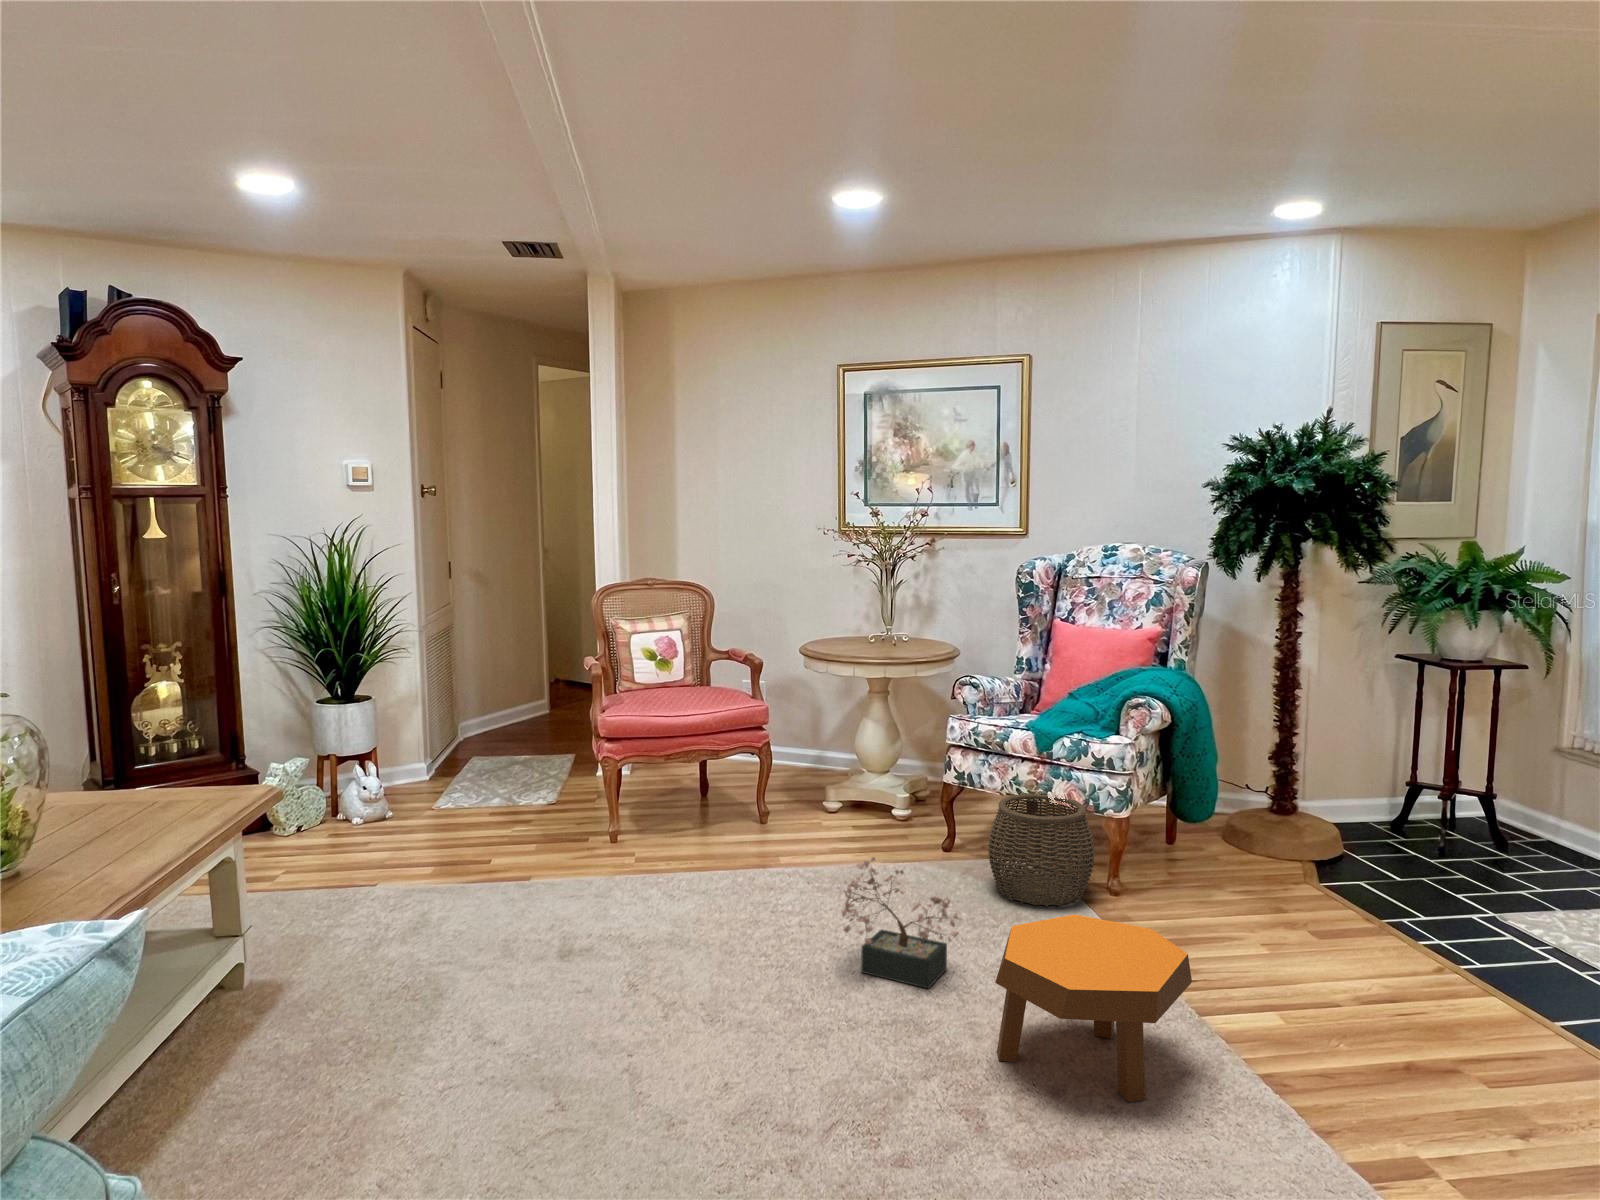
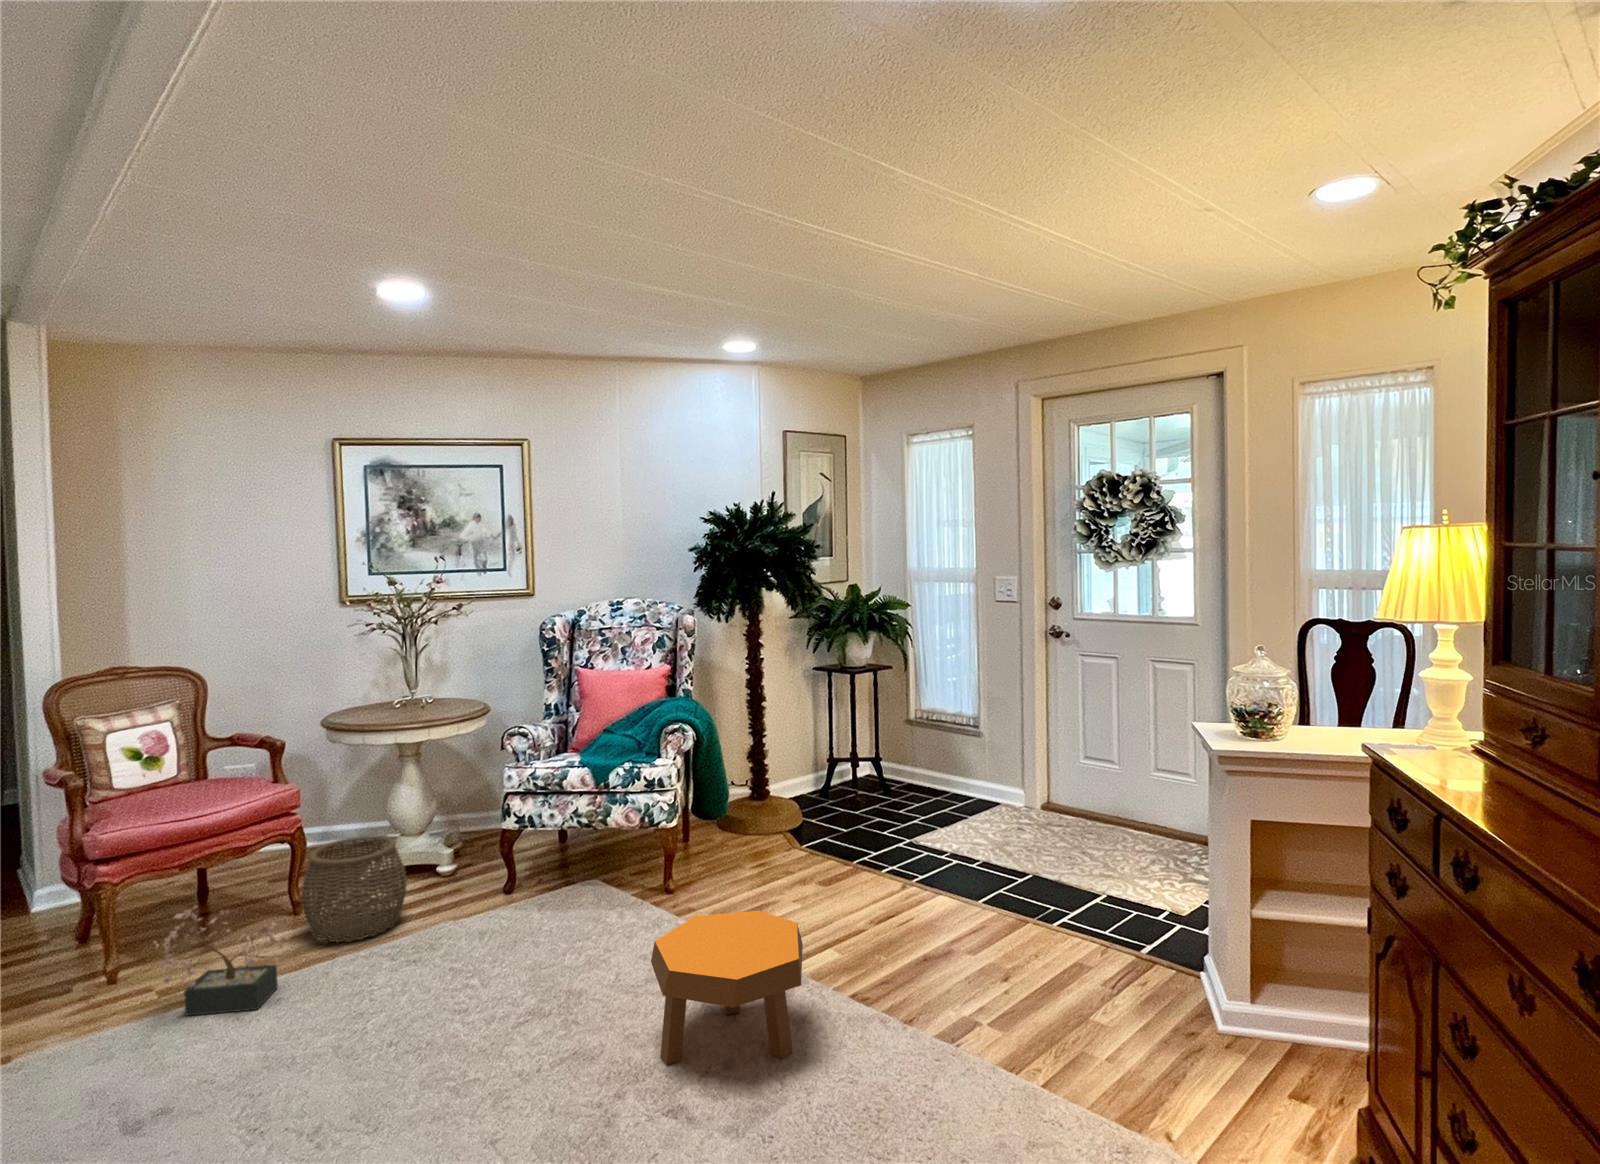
woven basket: present [988,794,1095,907] -> present [301,836,407,943]
decorative plant: present [838,857,961,988] -> present [154,905,289,1016]

